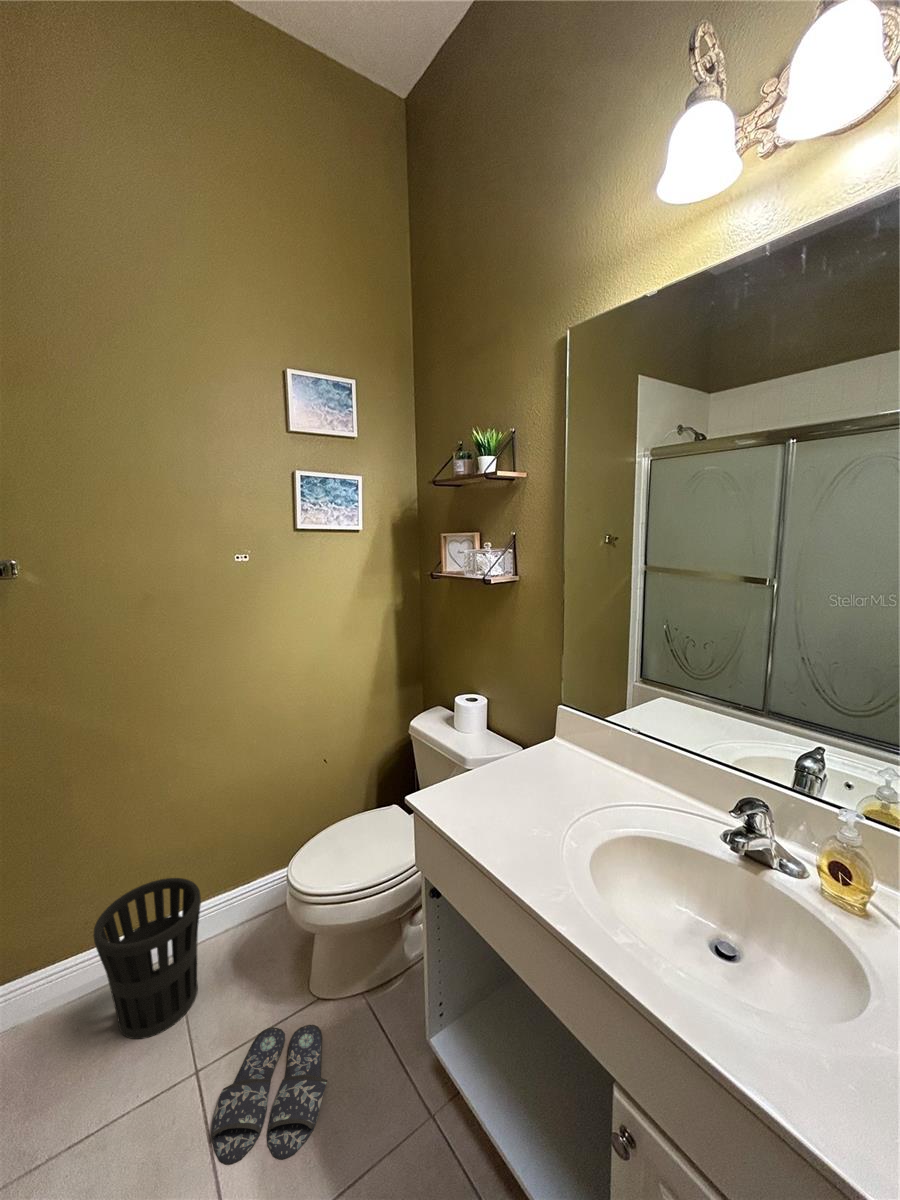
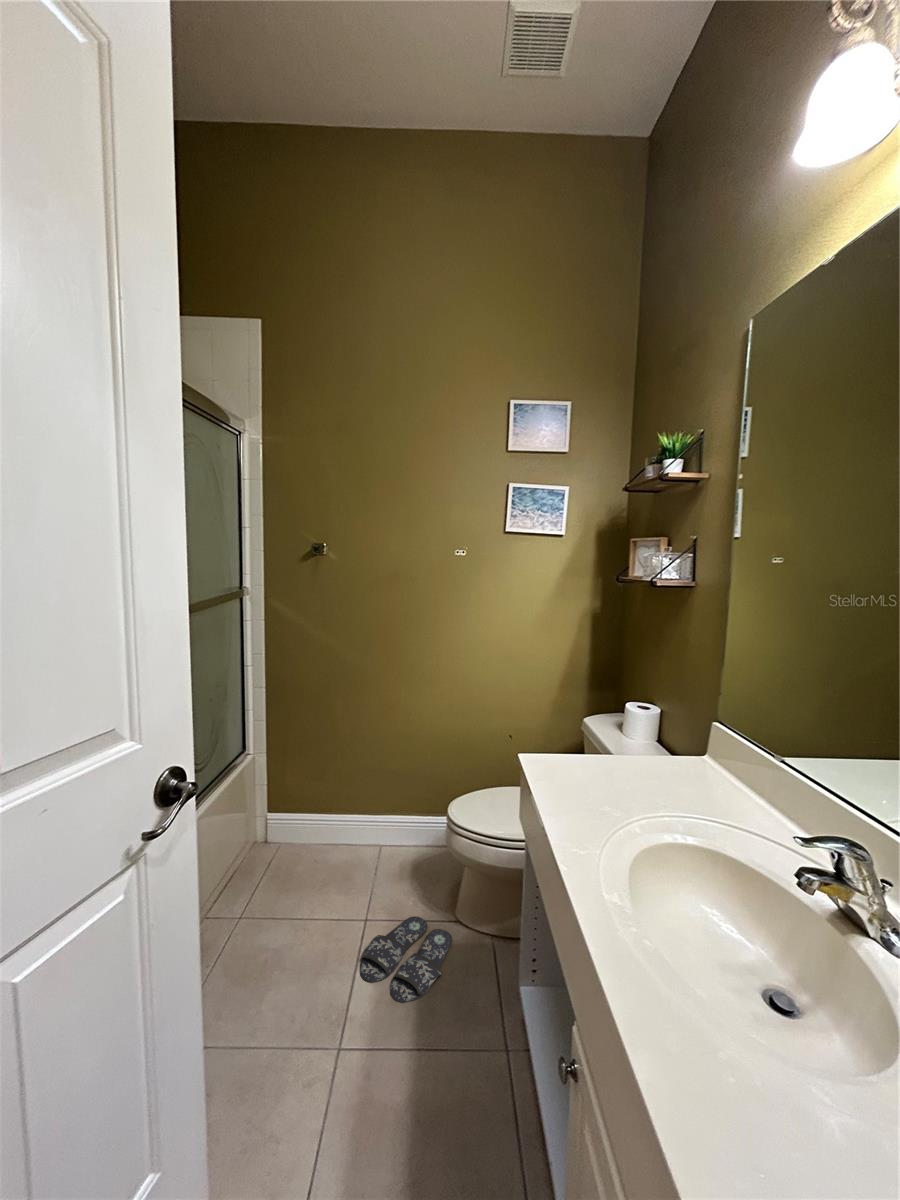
wastebasket: present [94,878,201,1039] -> none [332,779,398,883]

